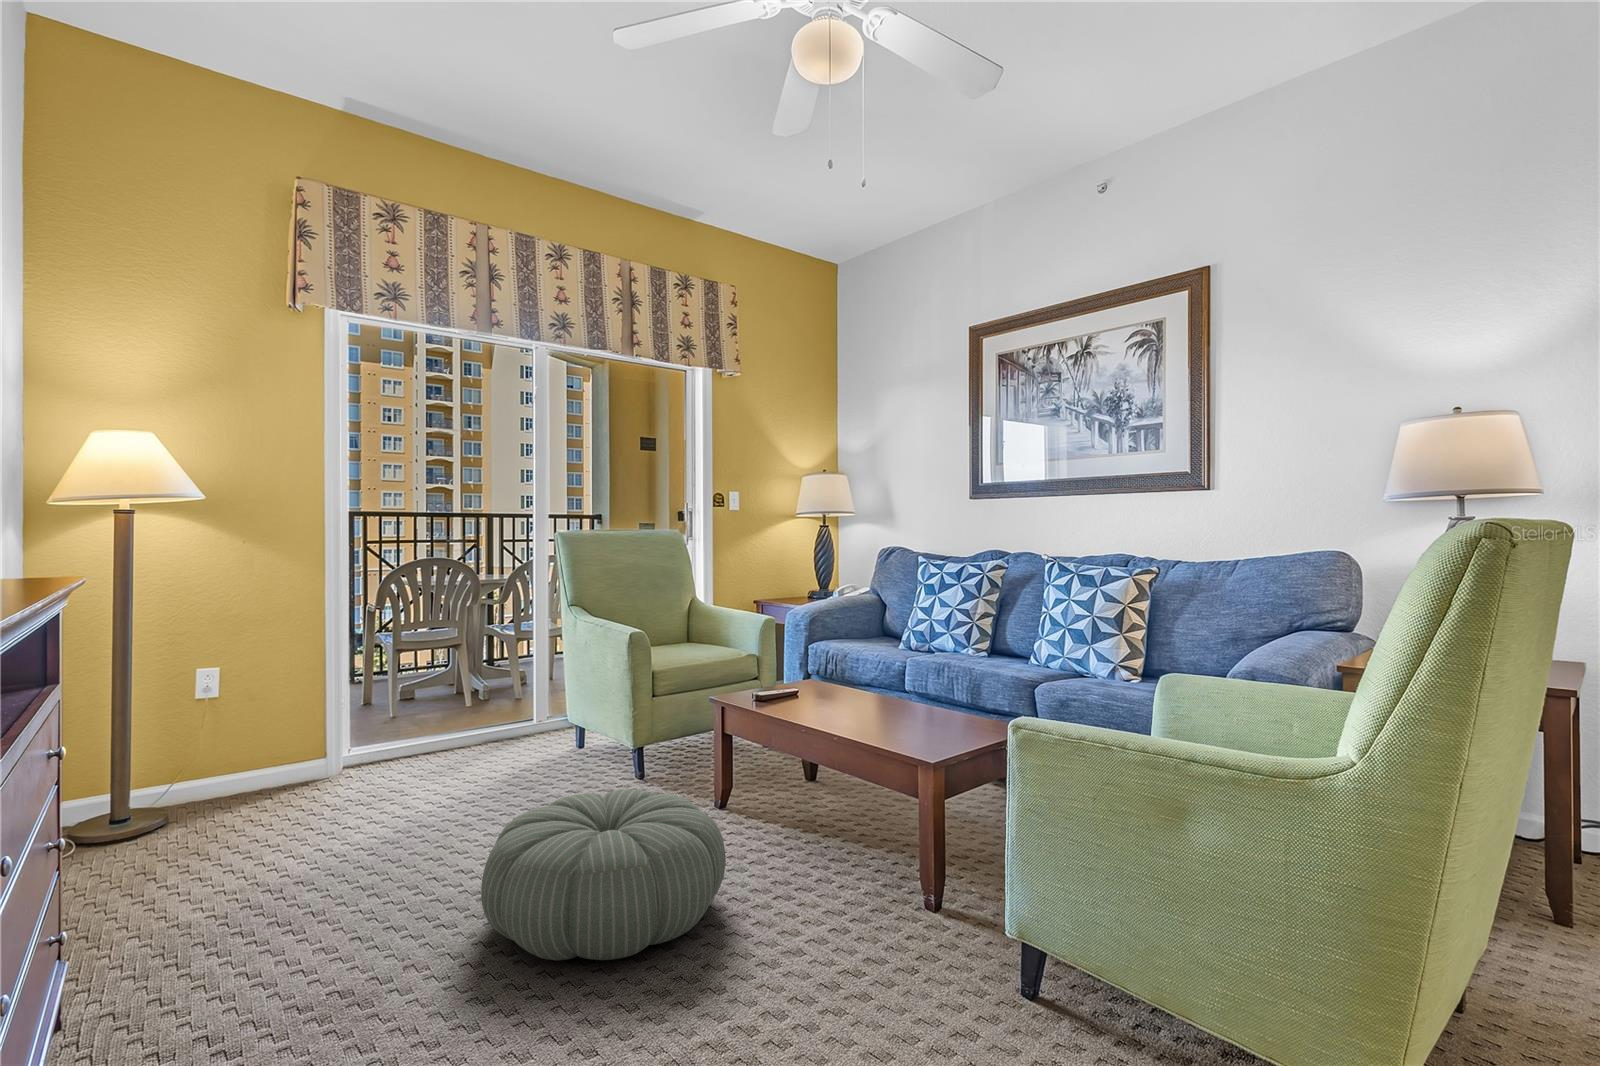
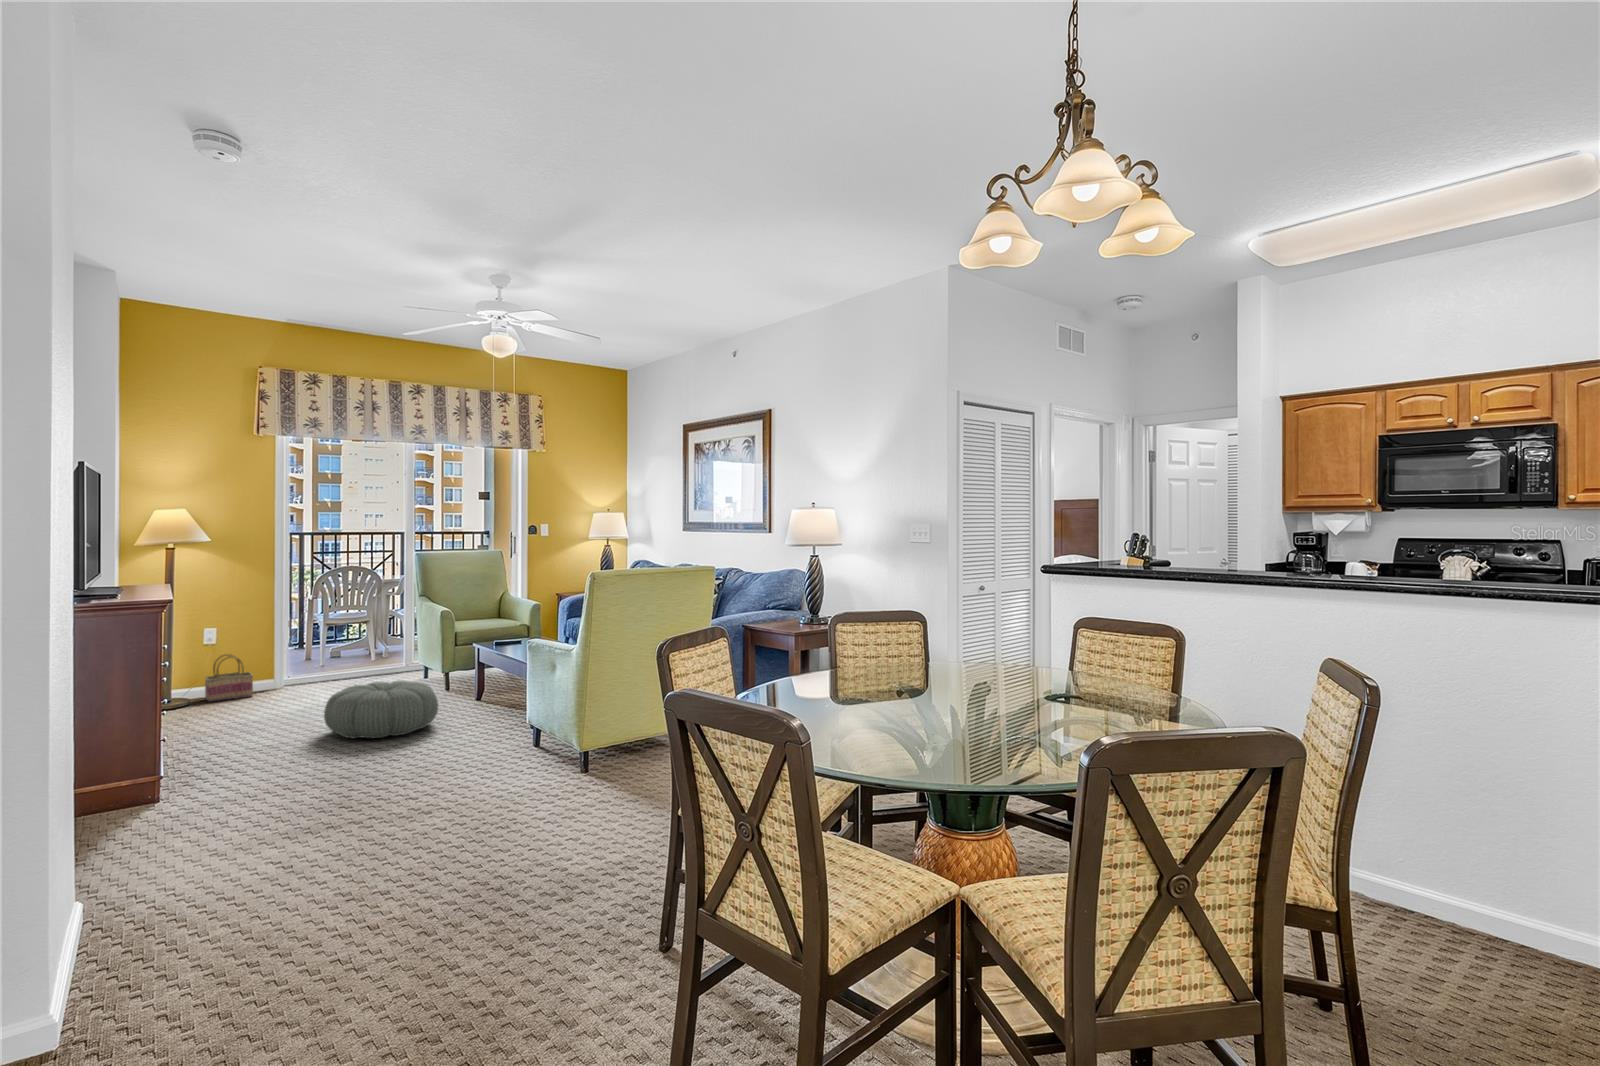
basket: none [192,716,288,815] -> present [205,654,253,702]

